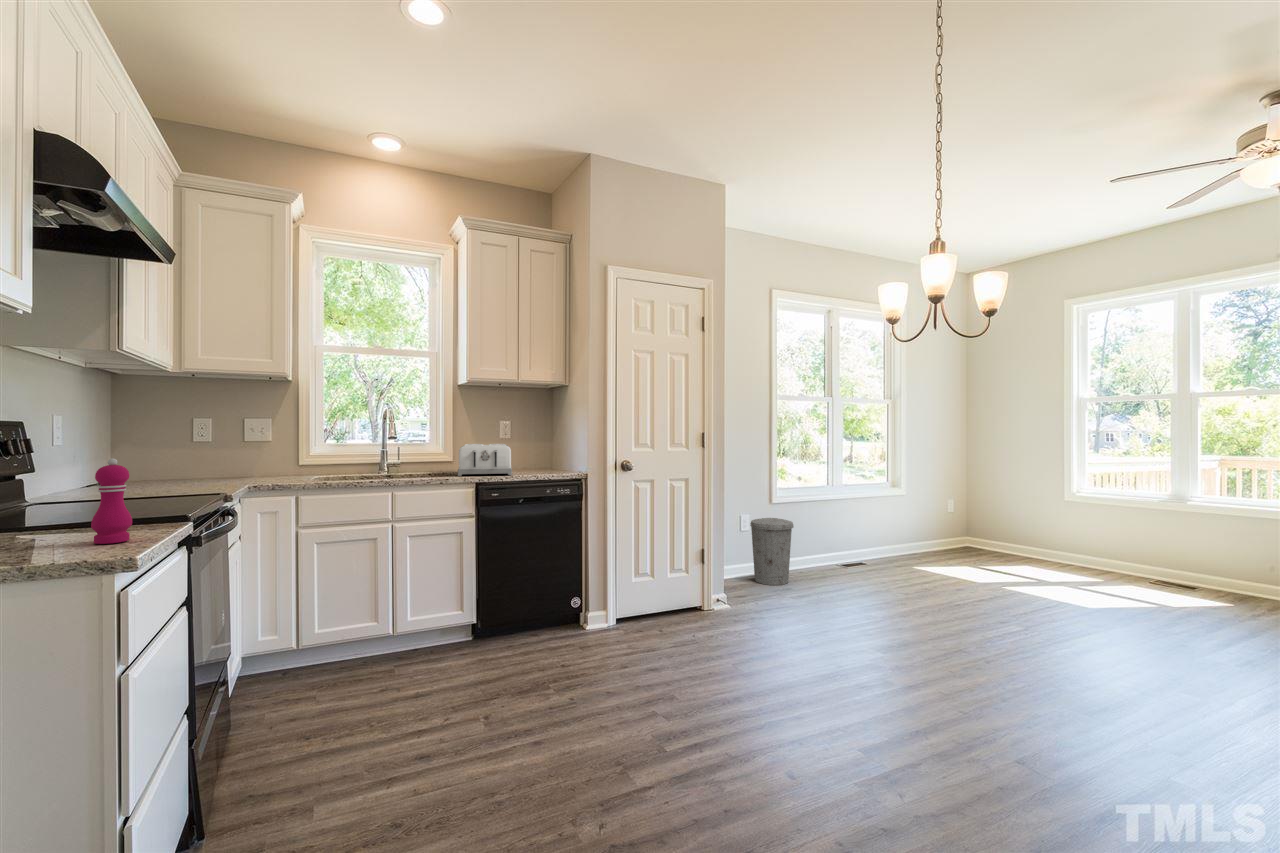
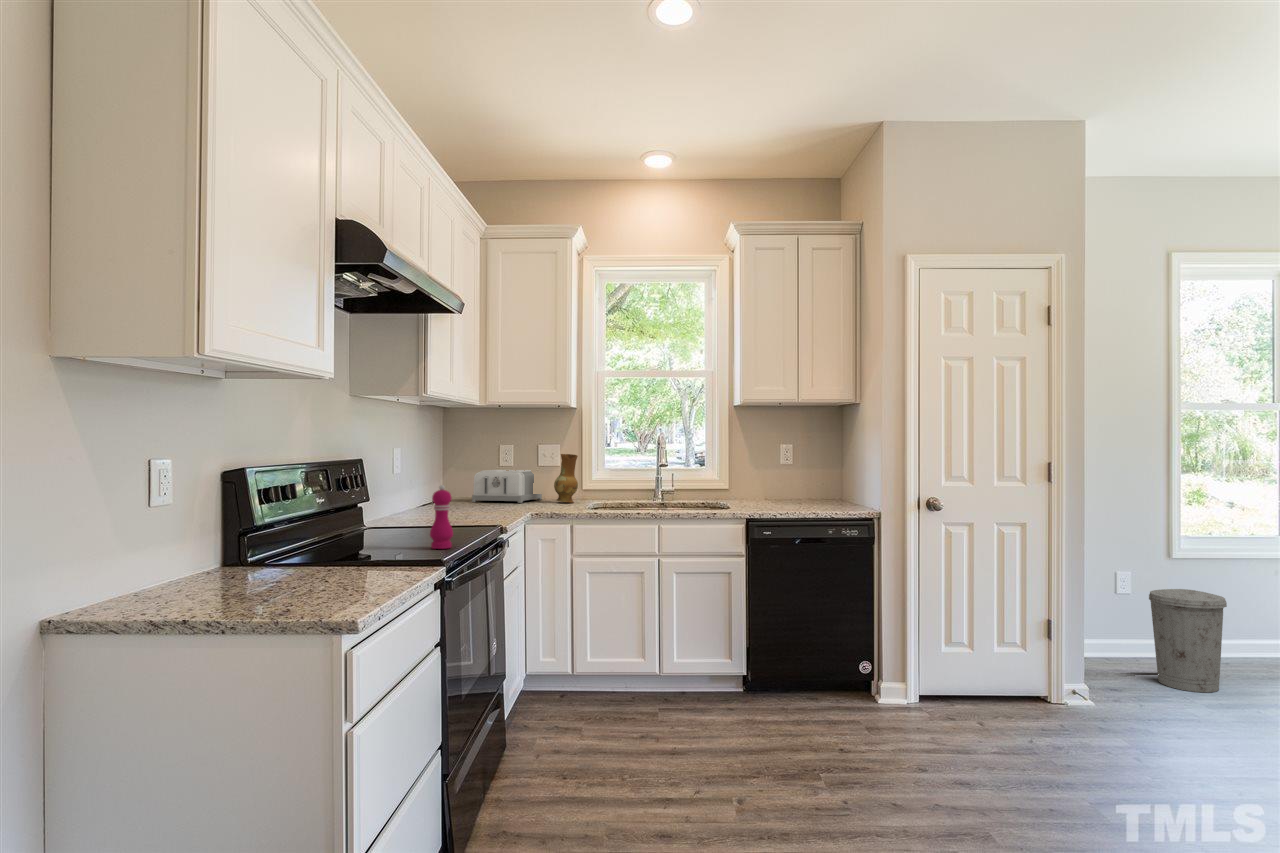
ceramic jug: none [267,426,296,476] -> present [554,454,578,503]
toaster: present [458,444,512,476] -> present [472,470,542,503]

